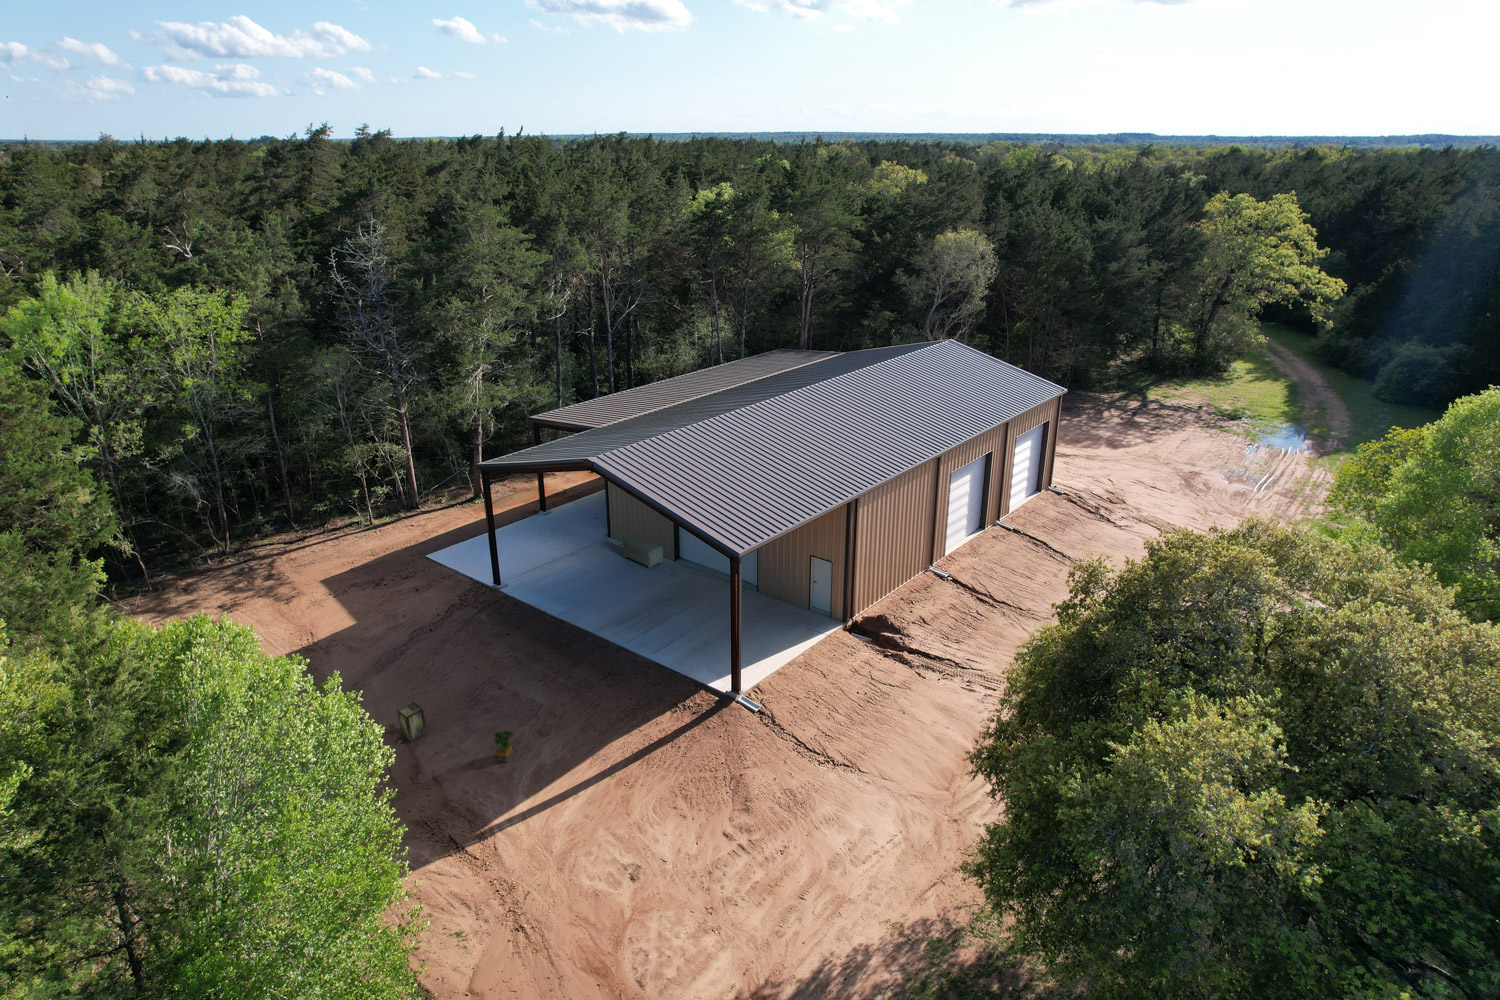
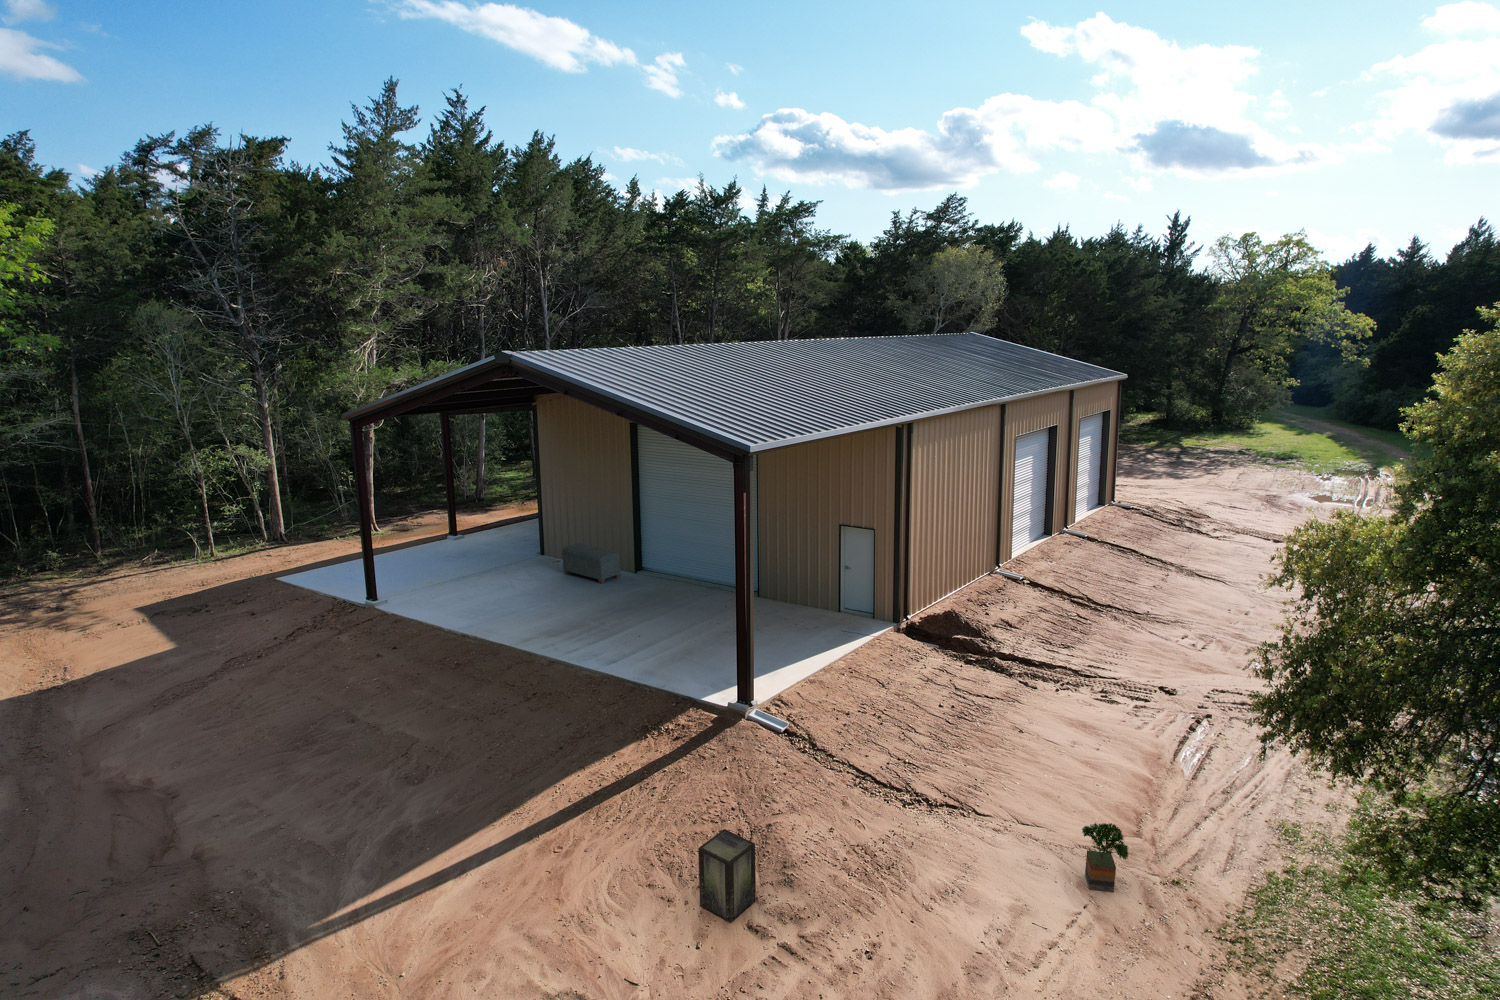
storage box: present [397,702,428,742] -> present [698,829,756,923]
potted tree: present [494,731,513,762] -> present [1082,823,1128,892]

